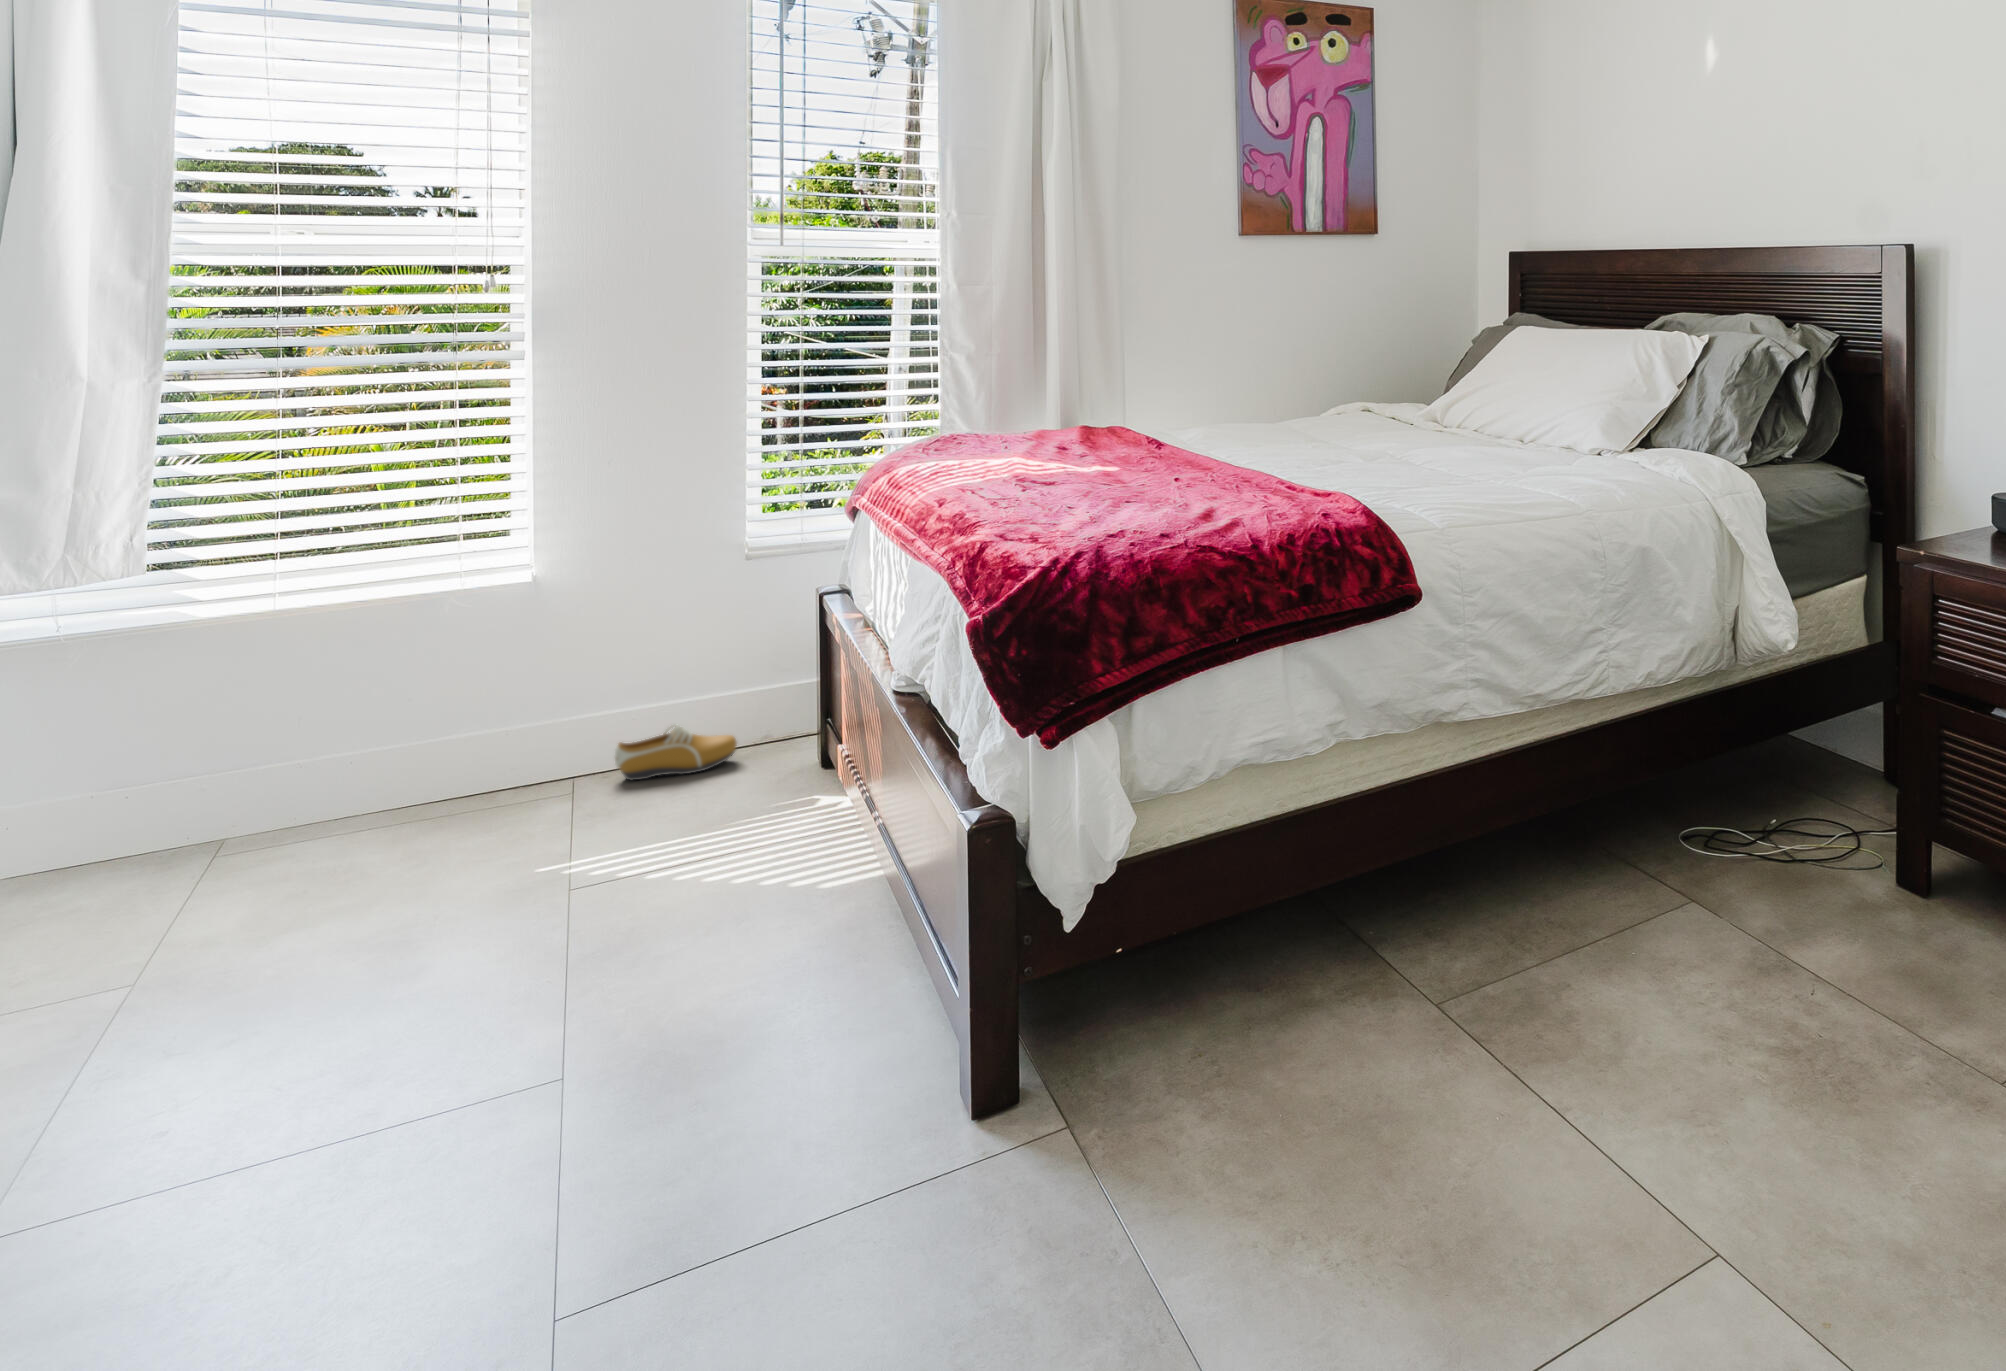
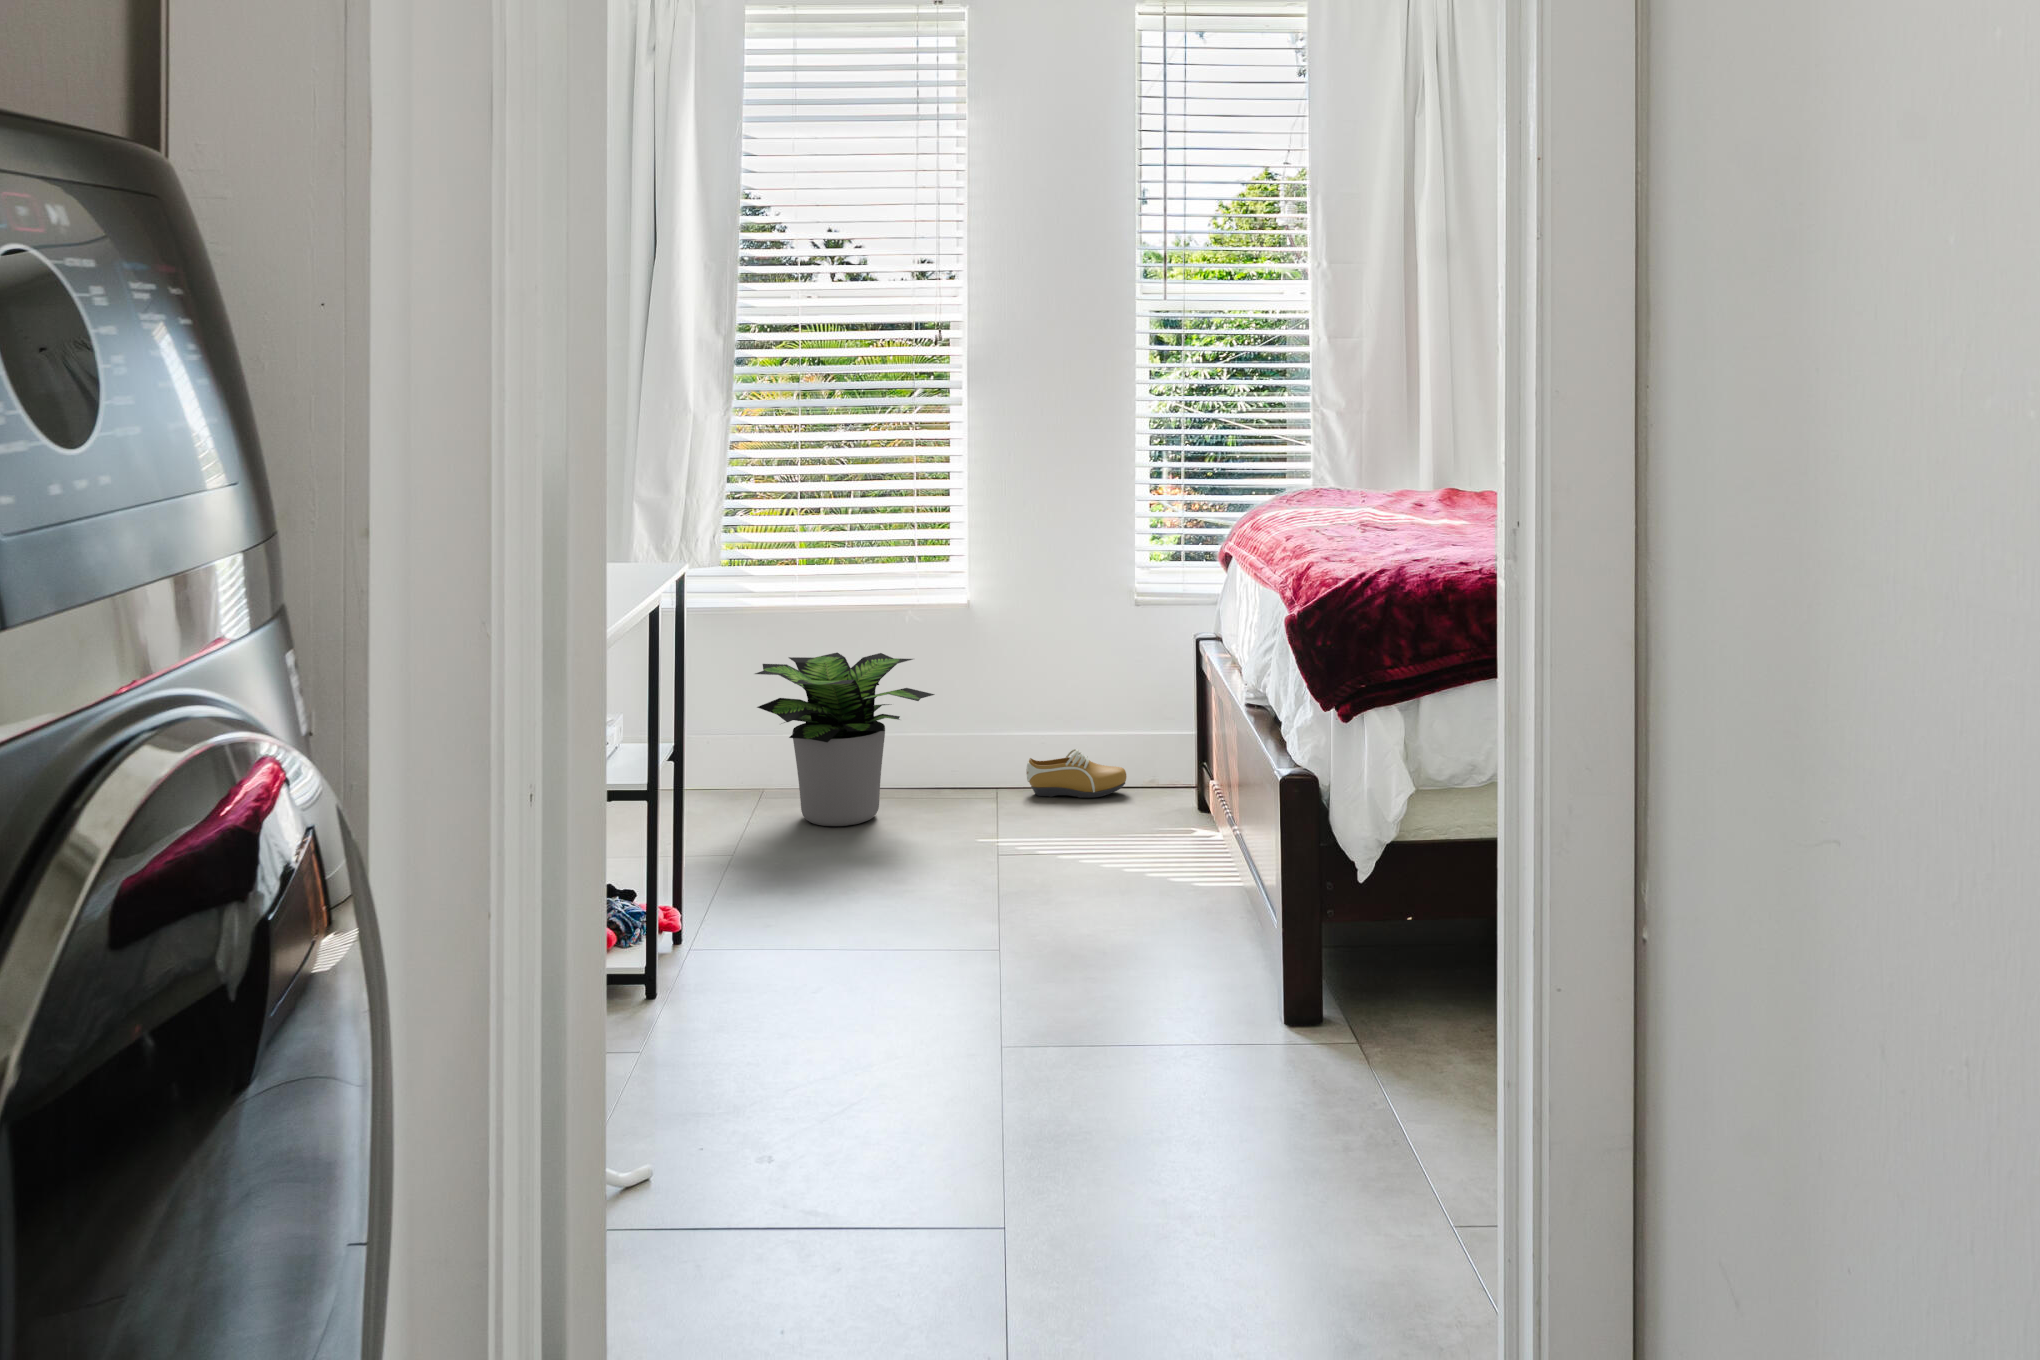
potted plant: none [223,654,498,872] -> present [755,653,934,826]

